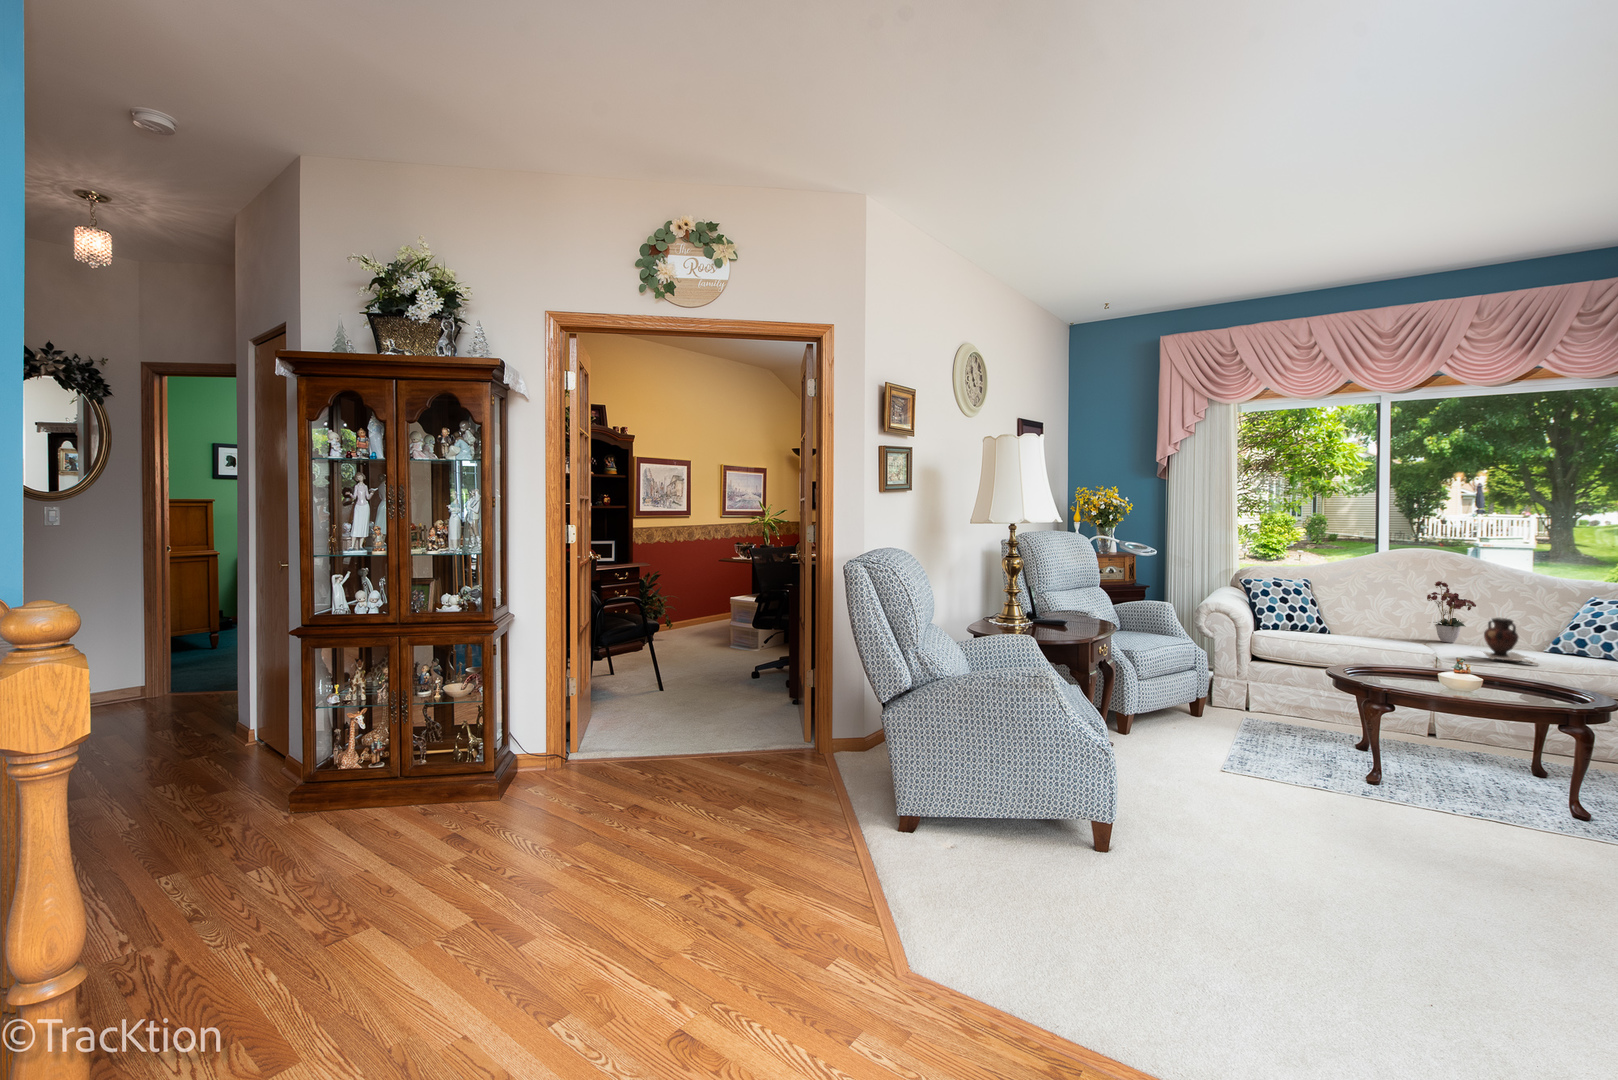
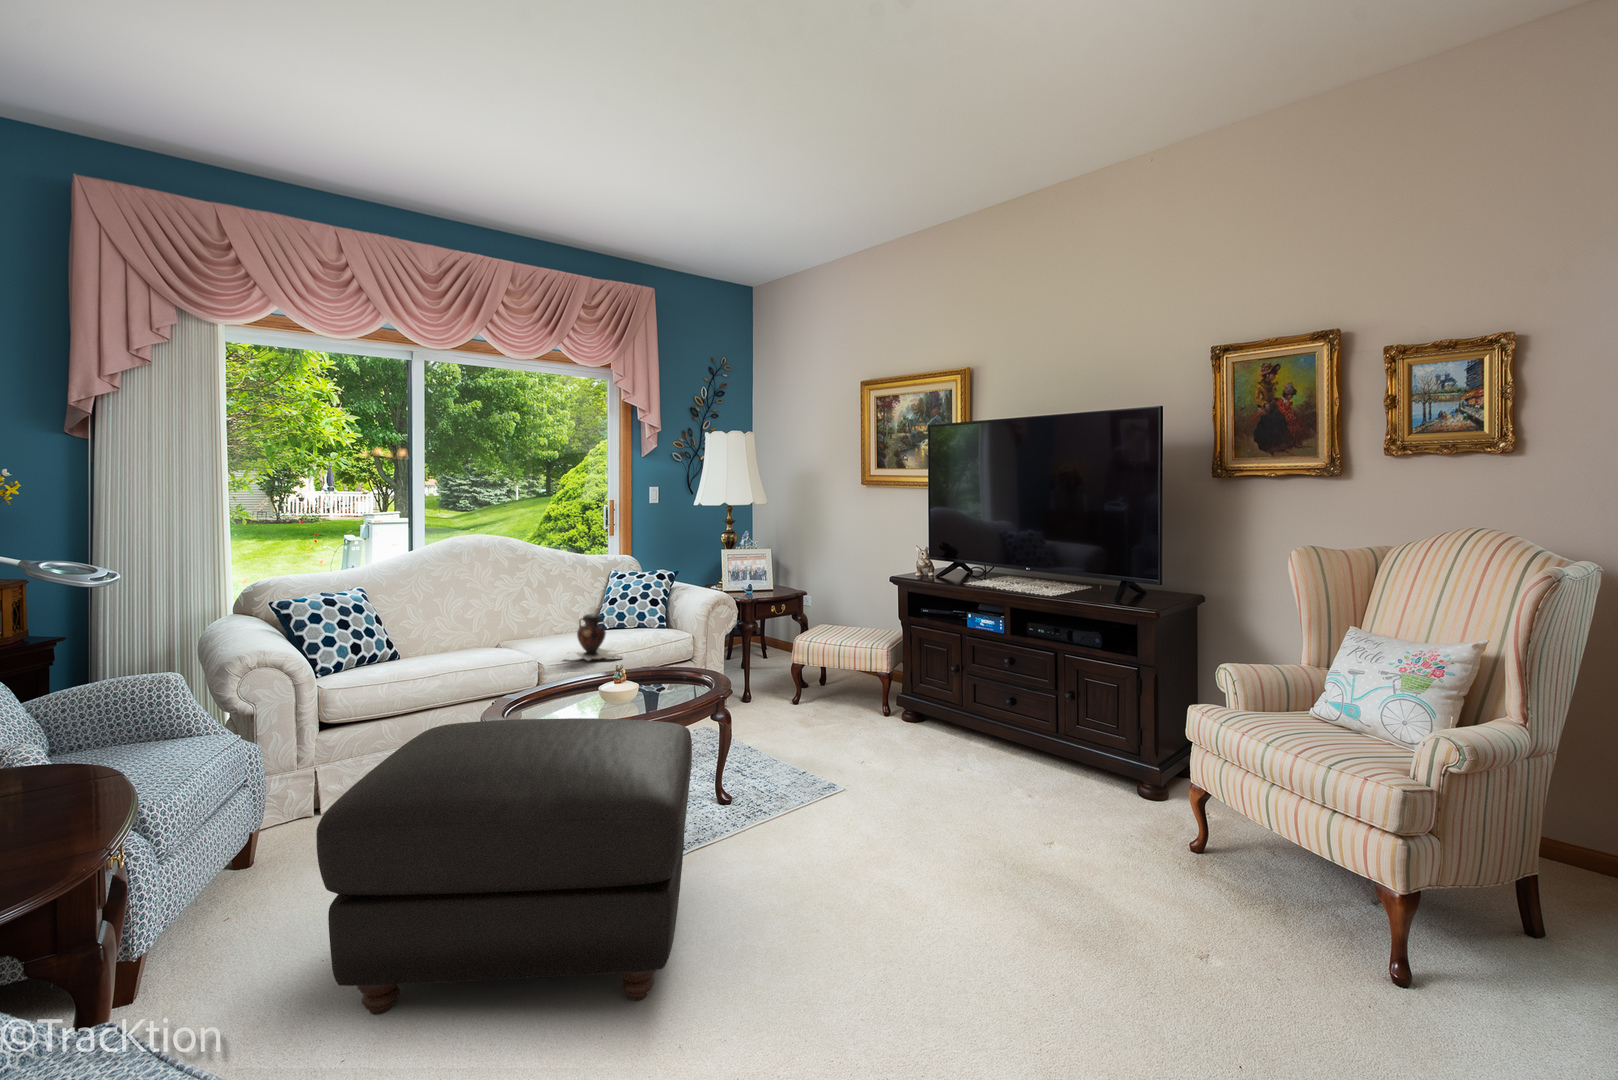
flower arrangement: present [1427,581,1476,643] -> none [496,574,548,646]
ottoman: none [1175,650,1472,836] -> present [316,718,692,1015]

